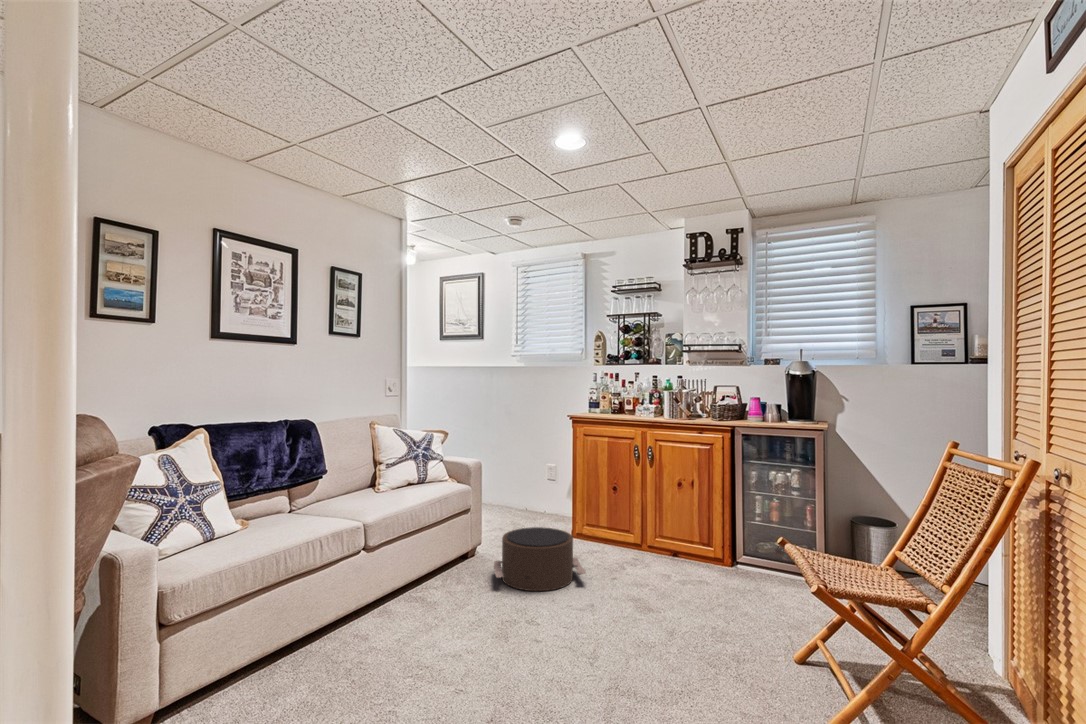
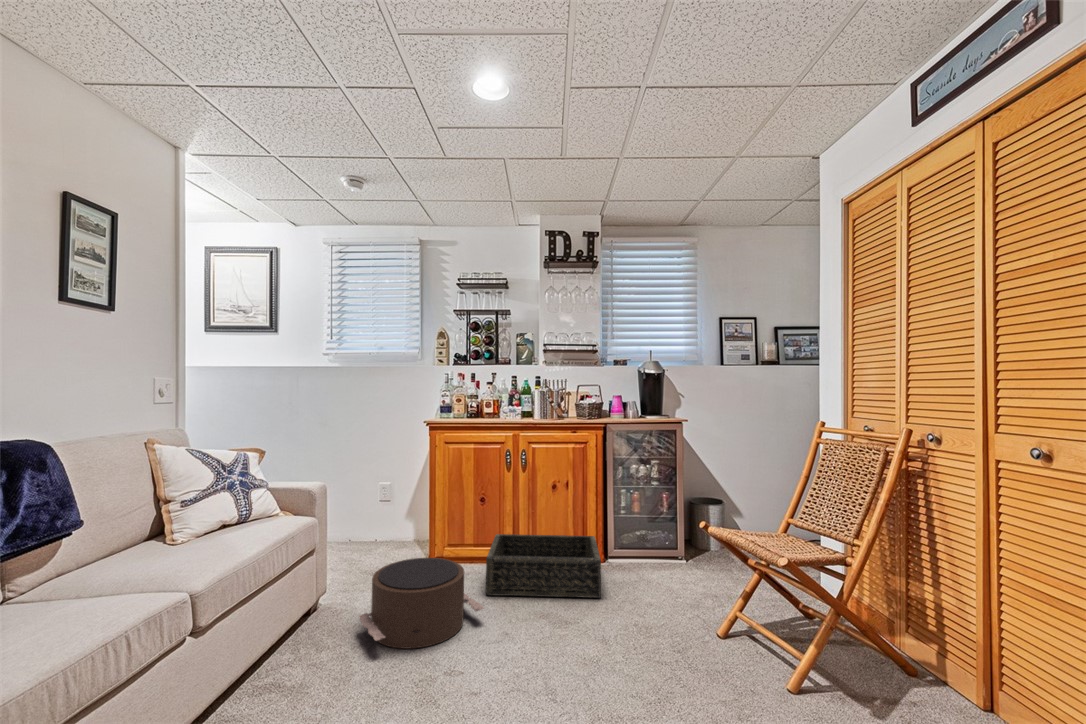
basket: none [602,521,717,588] -> present [486,534,601,598]

